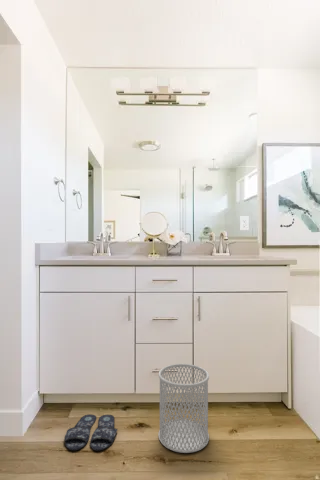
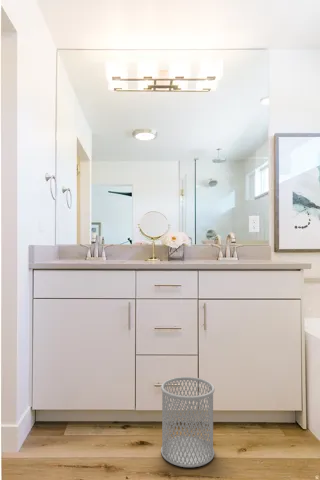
slippers: present [65,414,117,451] -> none [62,432,118,466]

